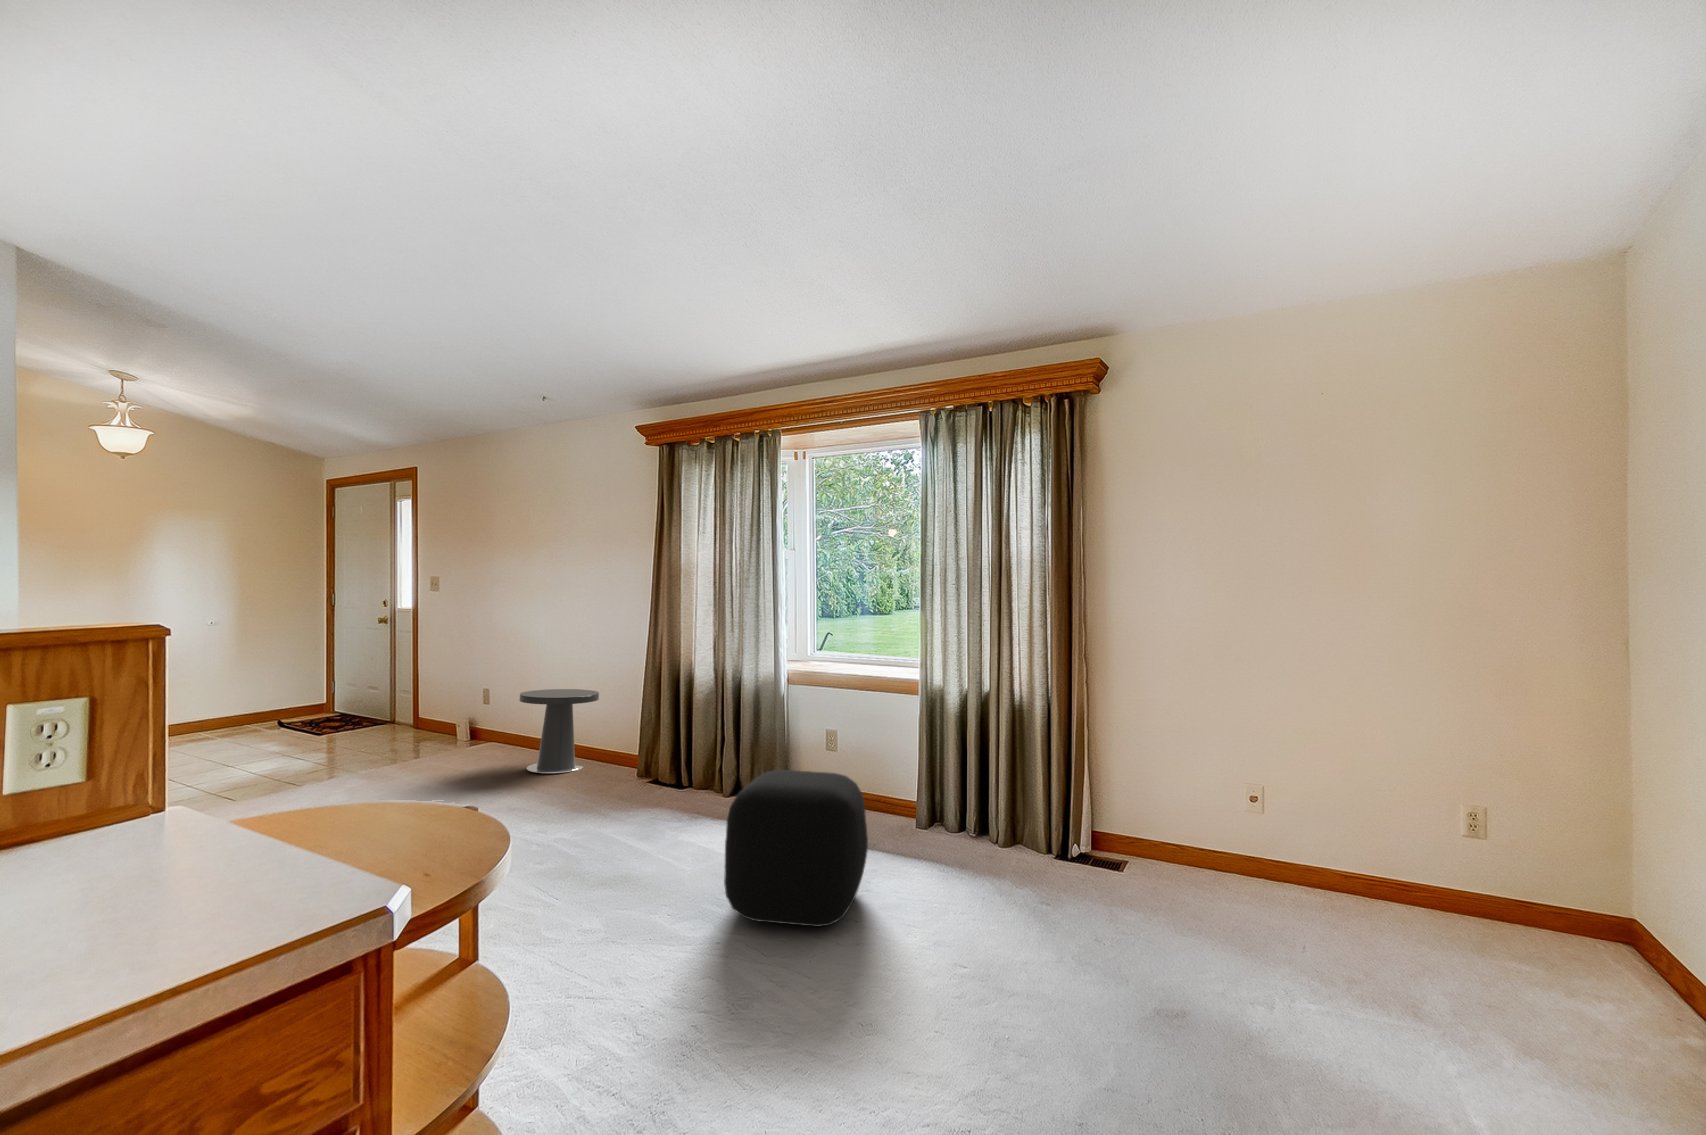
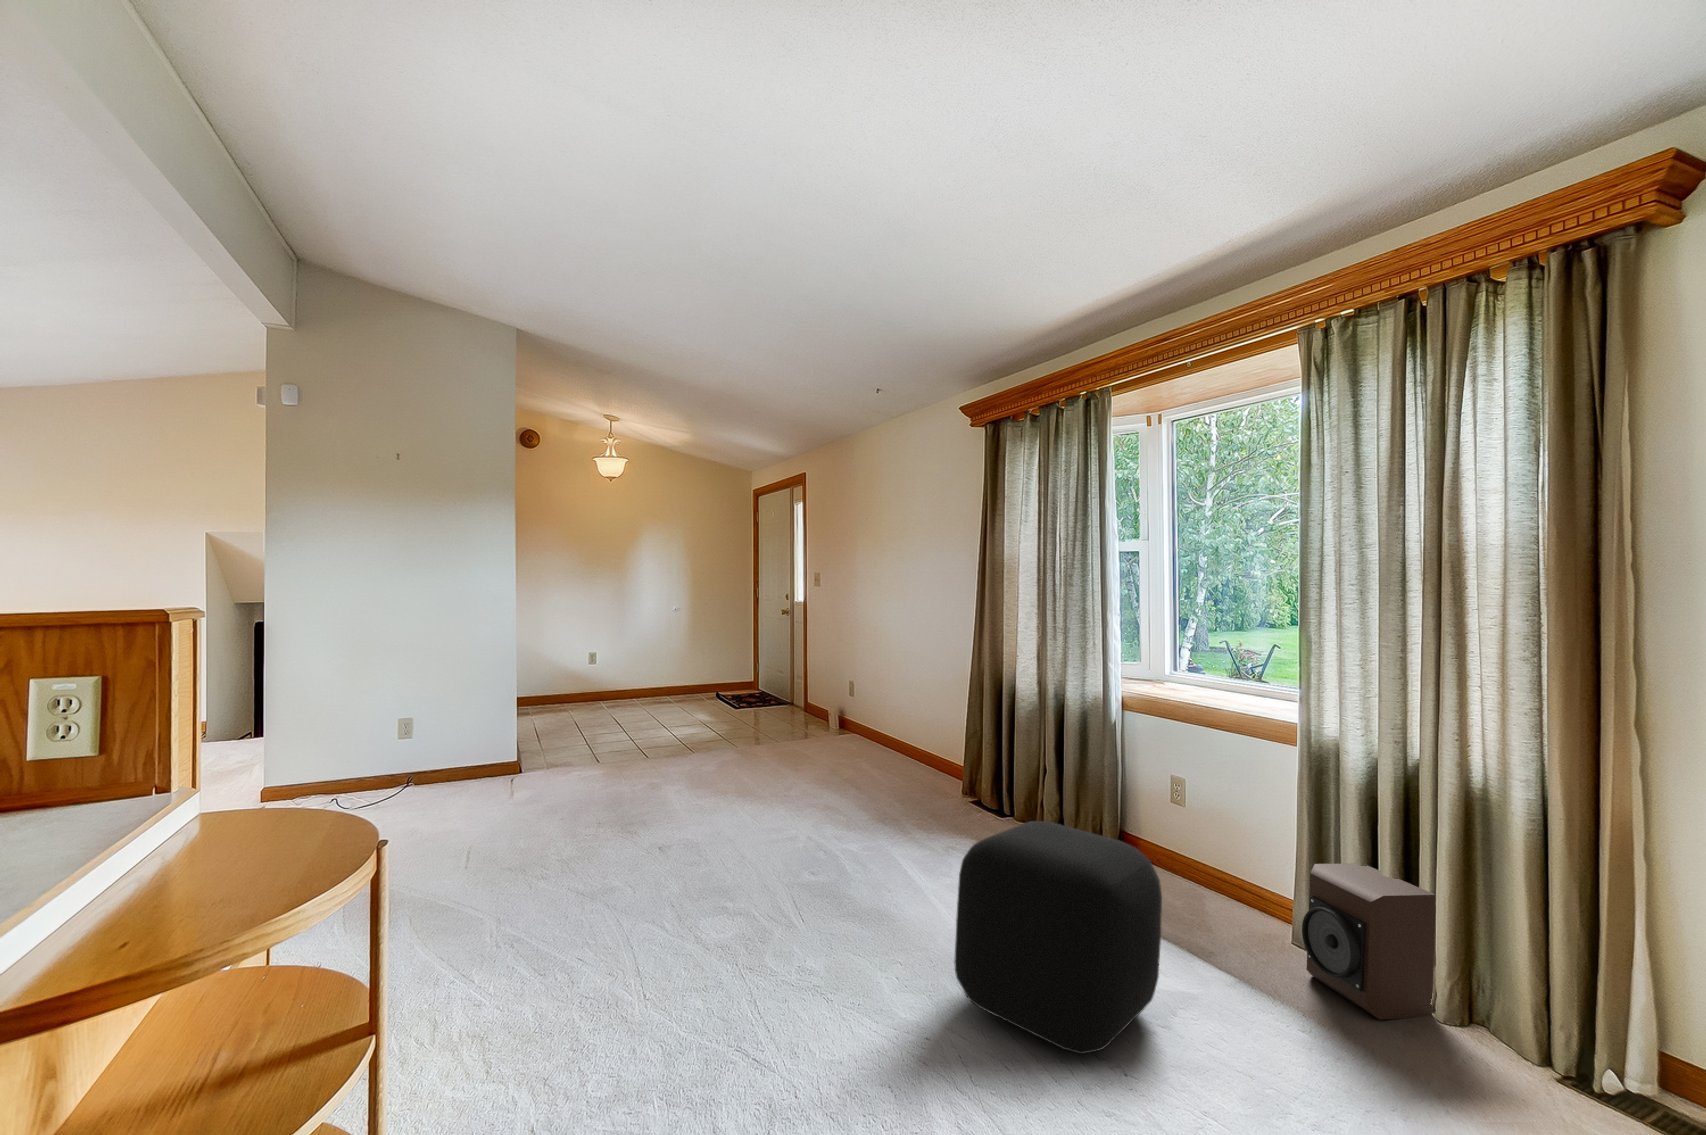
side table: present [519,689,599,773] -> none [859,688,935,776]
speaker: none [931,764,1000,856] -> present [1302,863,1436,1020]

